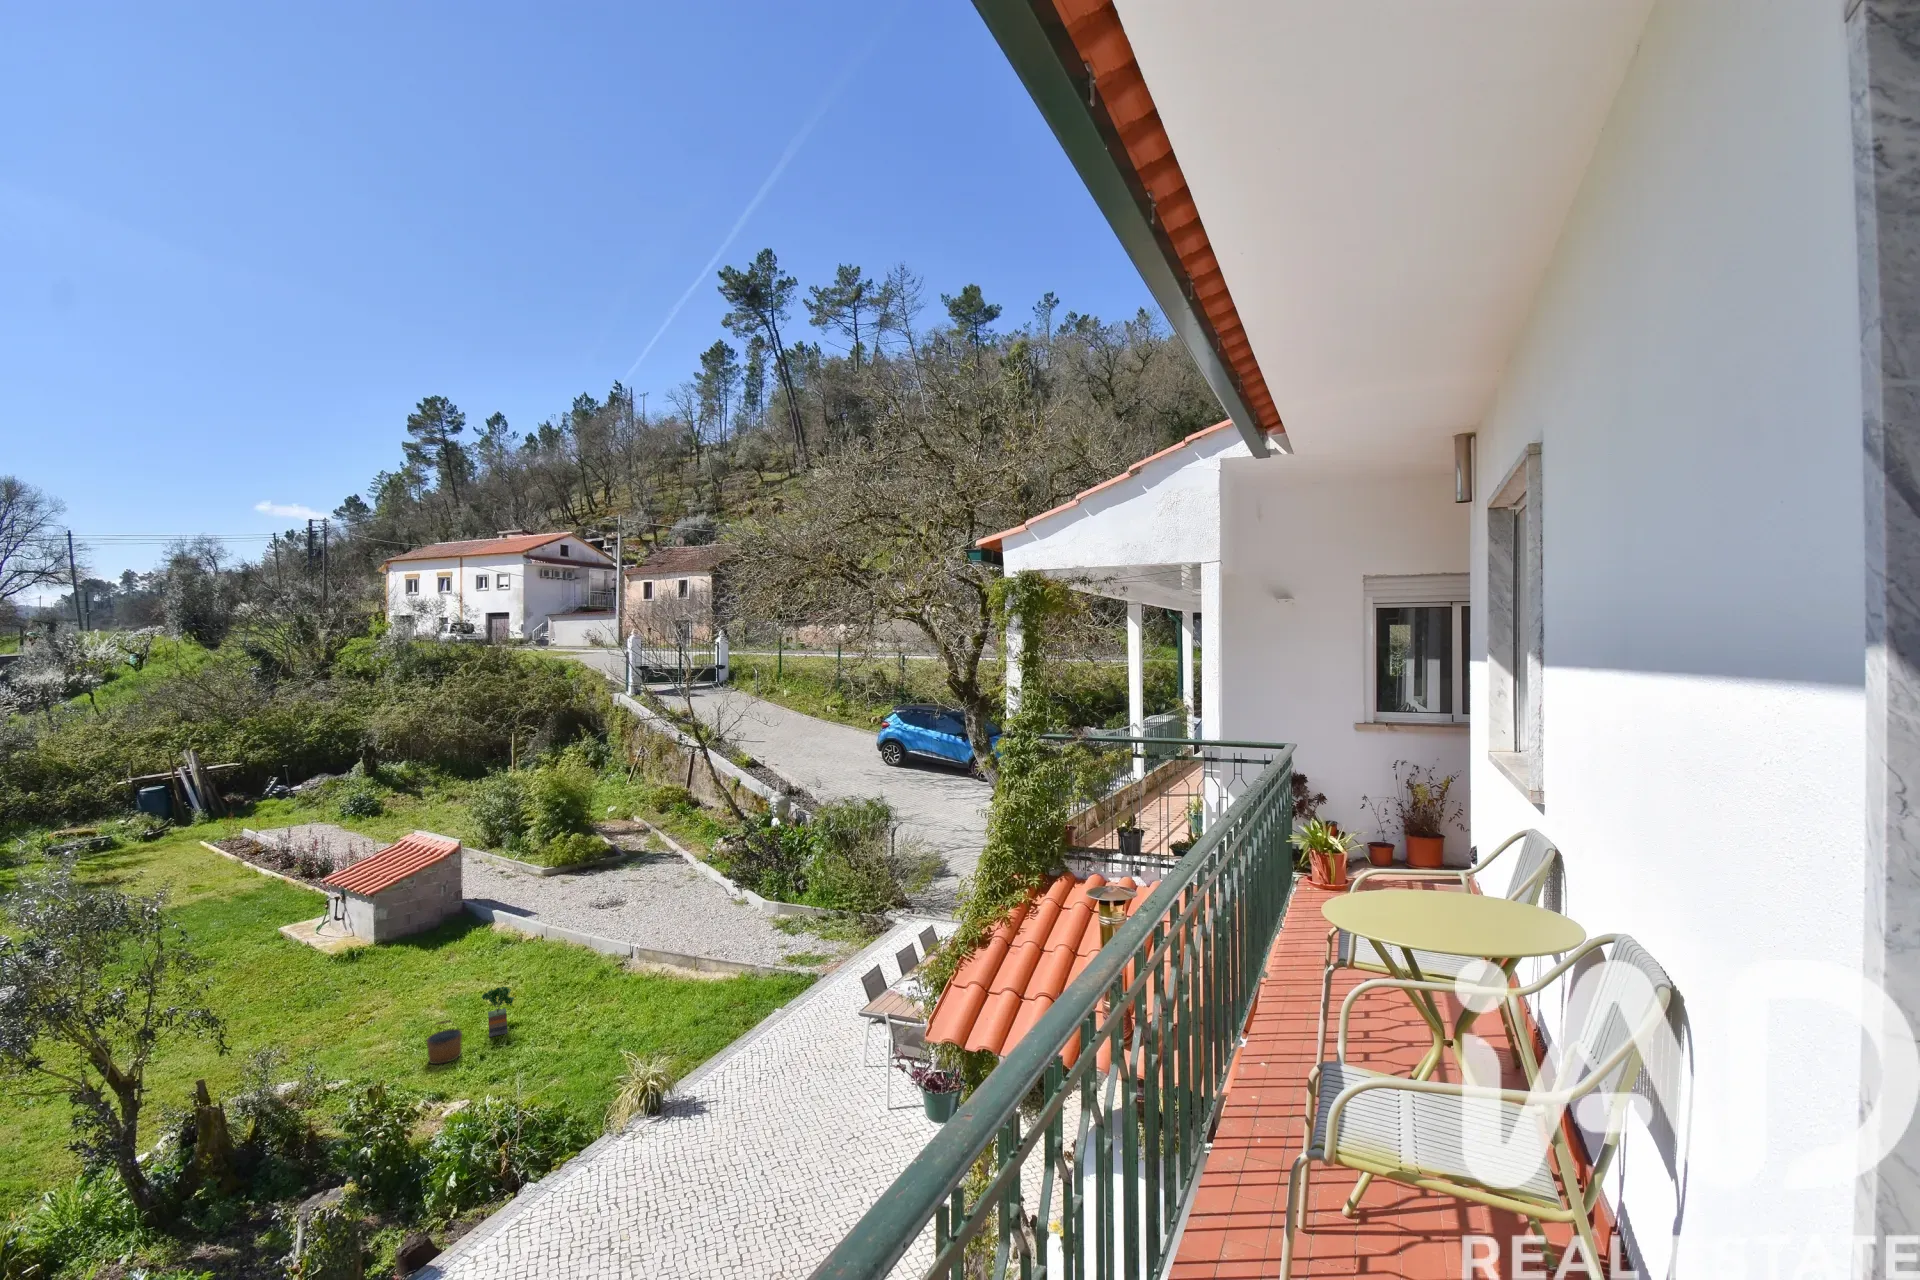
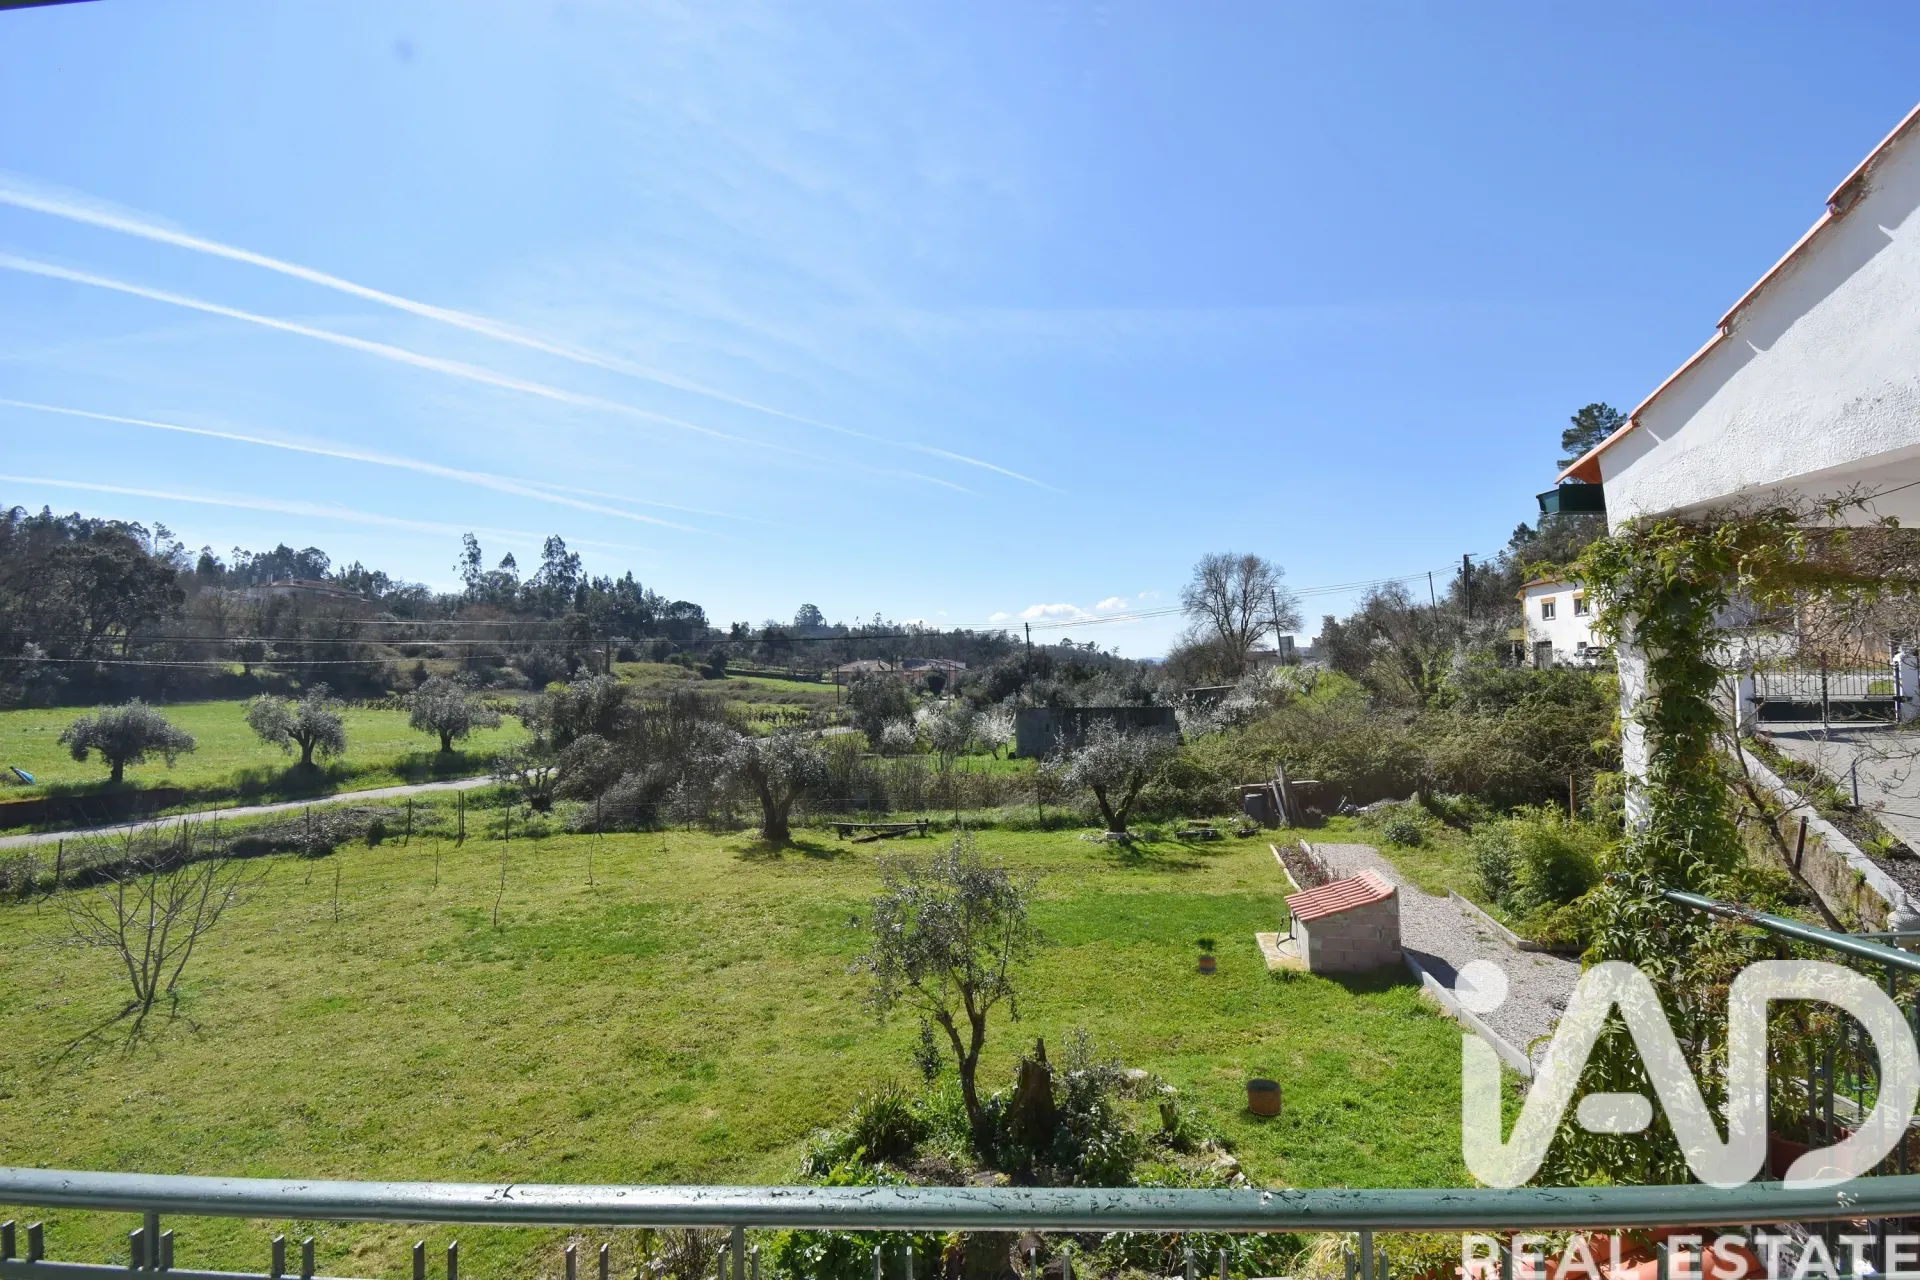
potted tree: present [482,986,514,1037] -> present [1197,938,1217,974]

